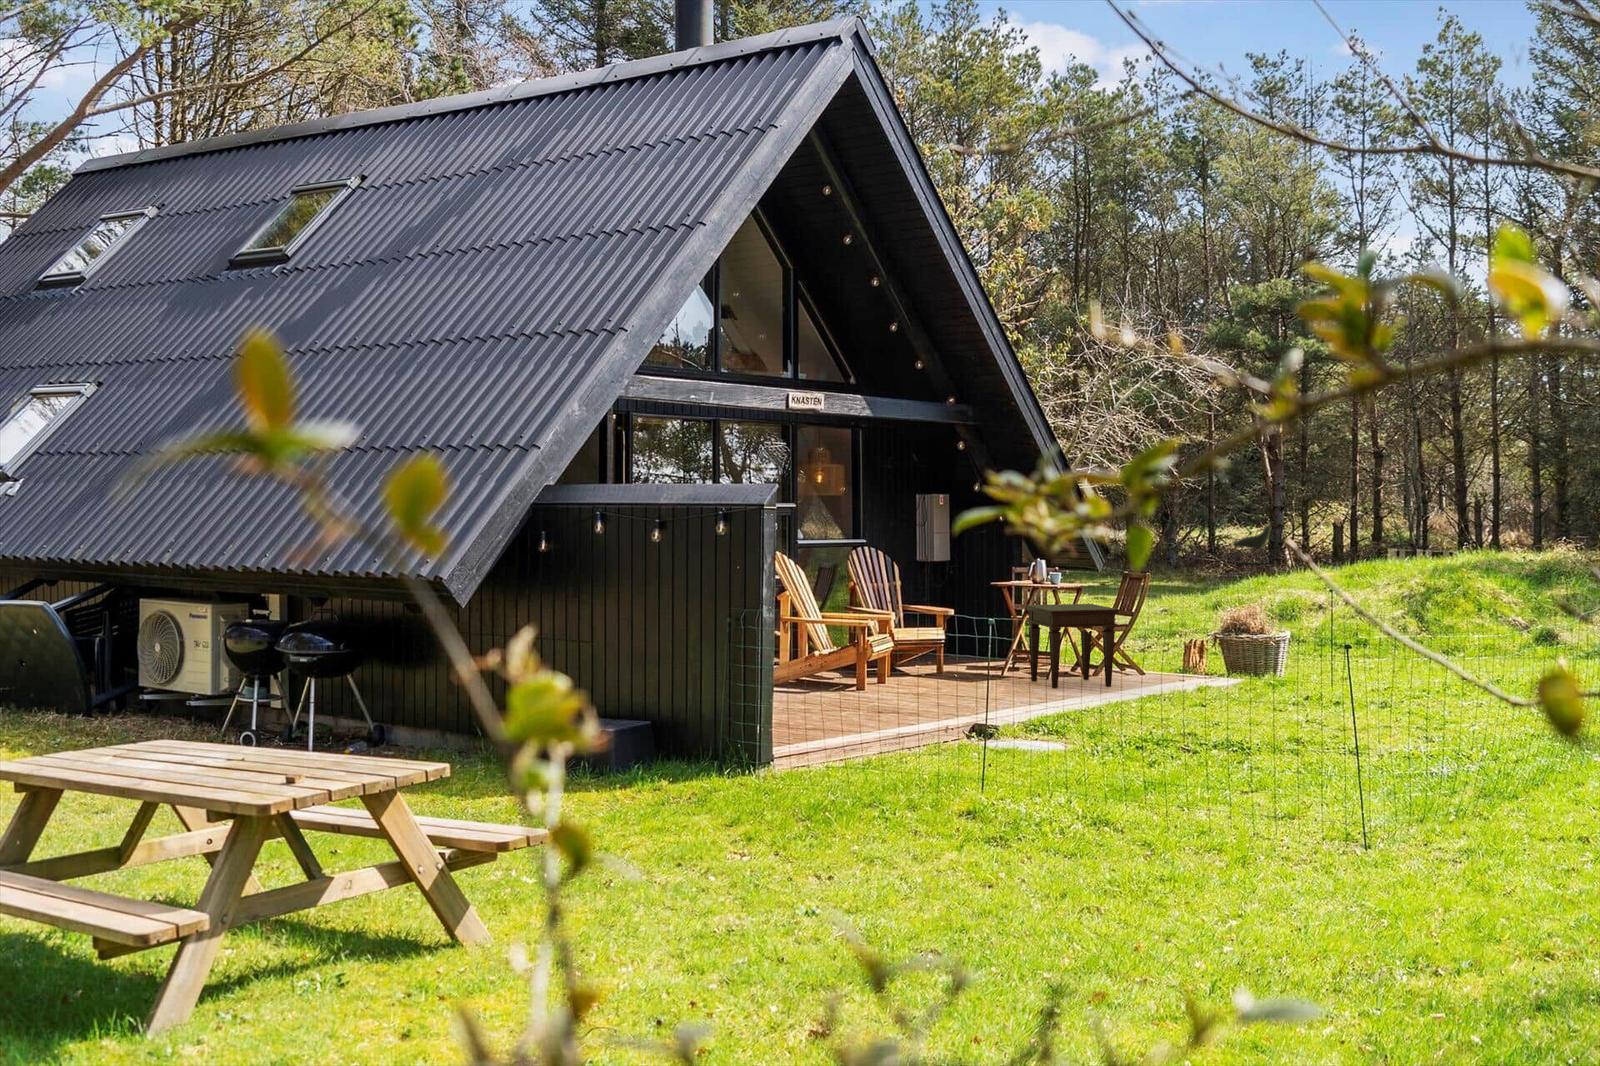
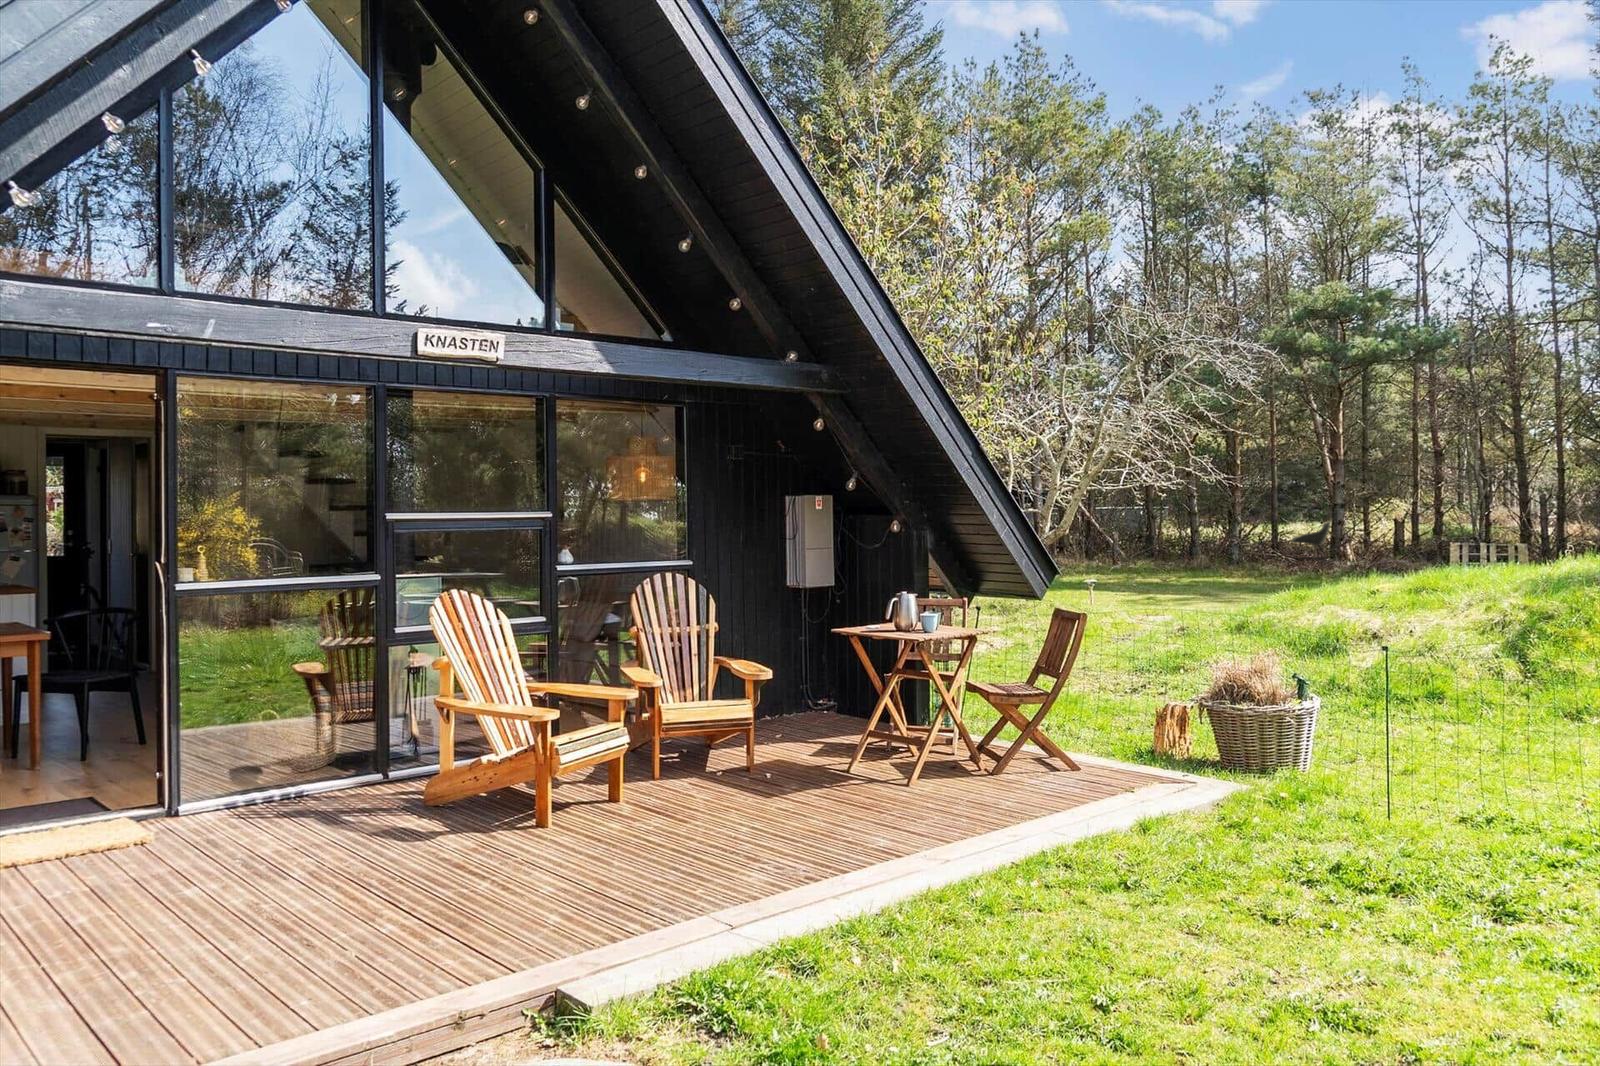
side table: present [1025,604,1120,688] -> none [868,665,1002,814]

